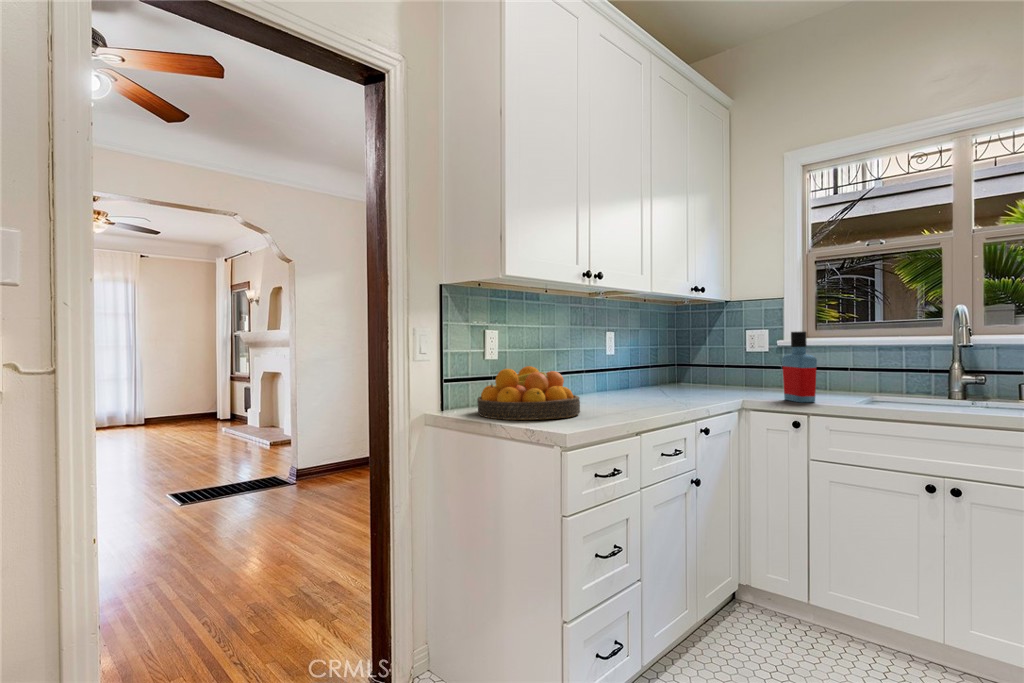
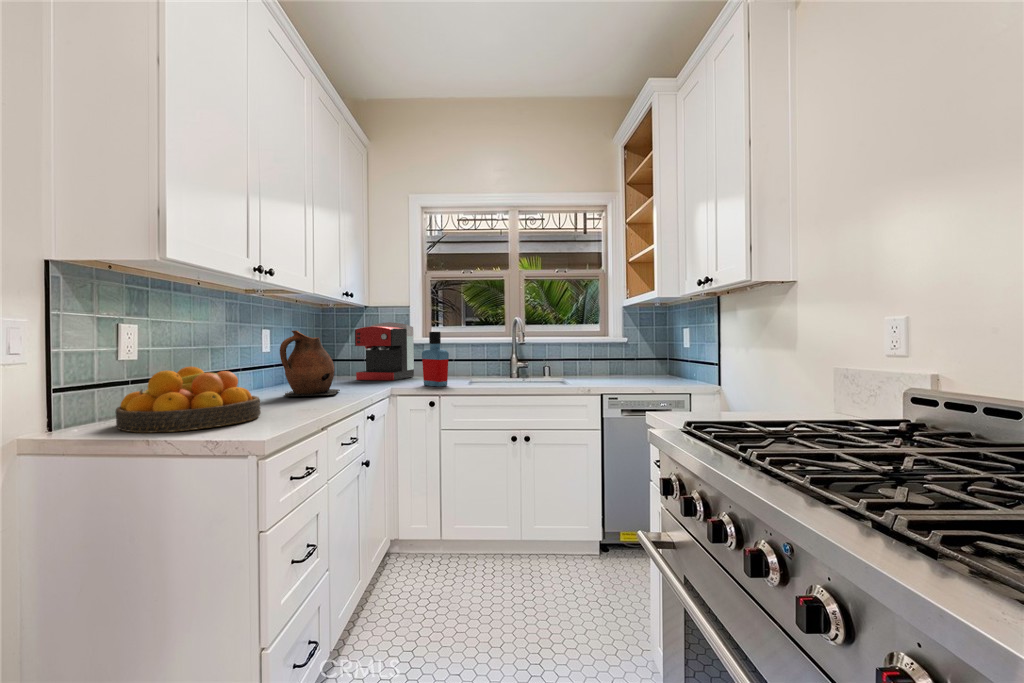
coffee maker: none [709,320,787,392] -> present [355,322,414,380]
ceramic pitcher: none [613,333,676,403] -> present [280,330,340,396]

